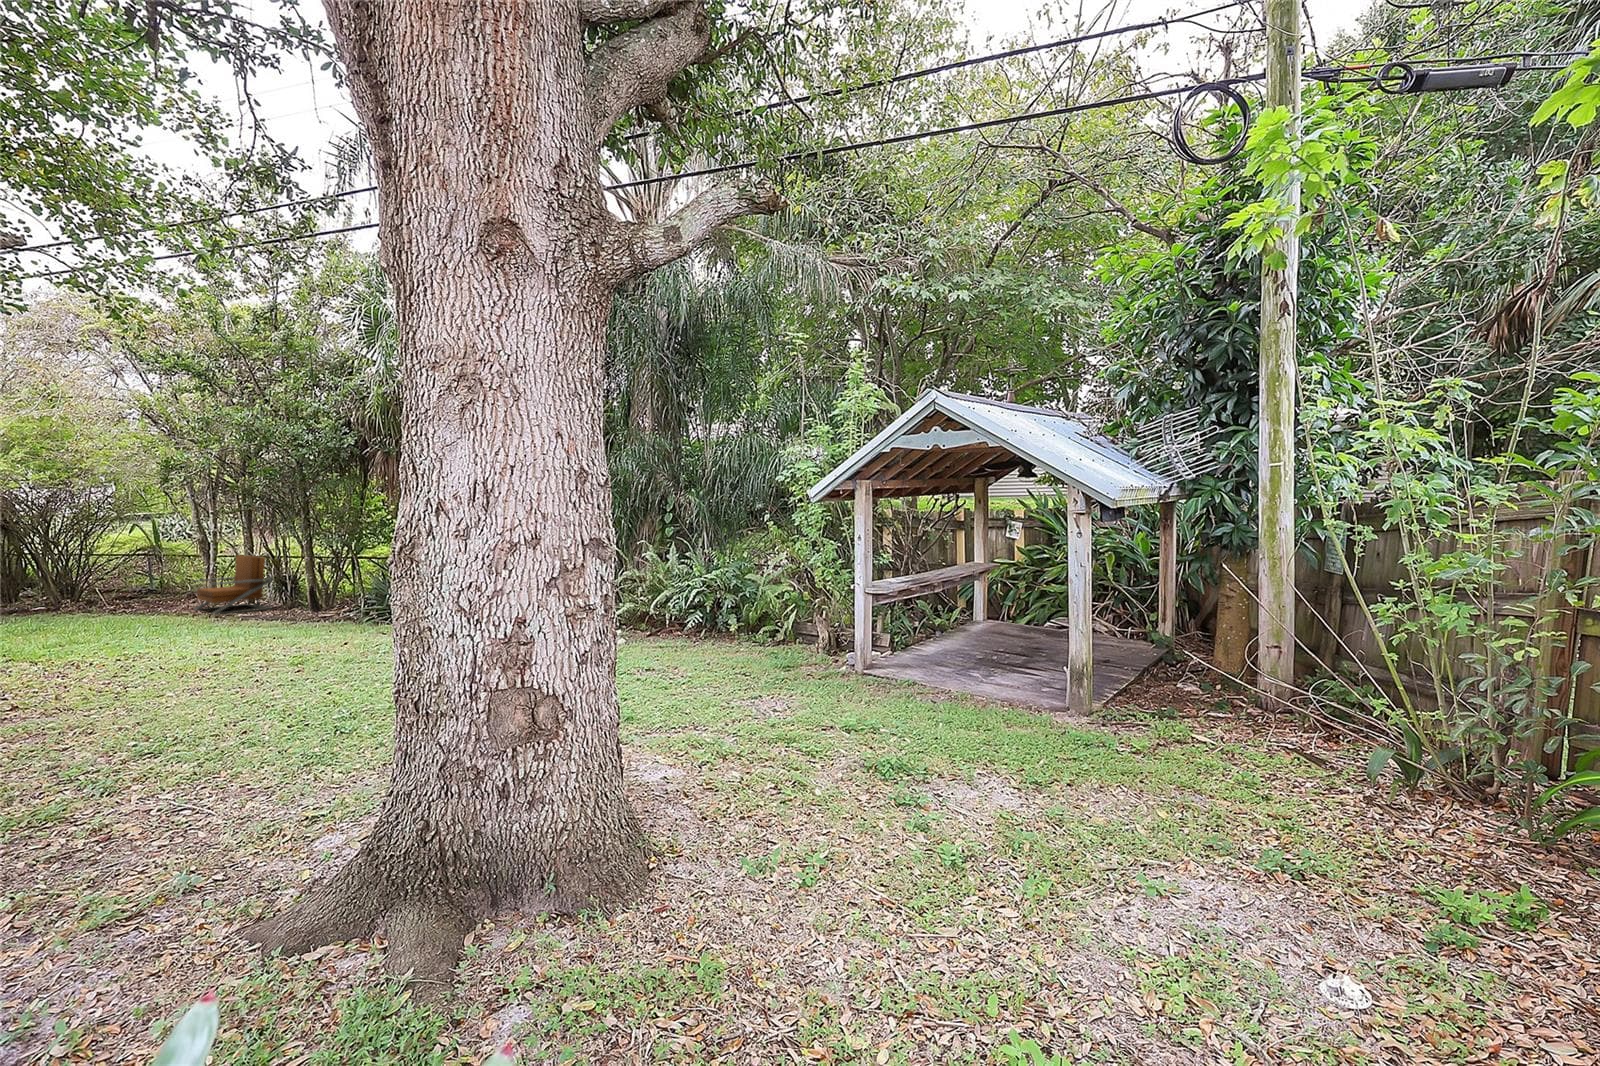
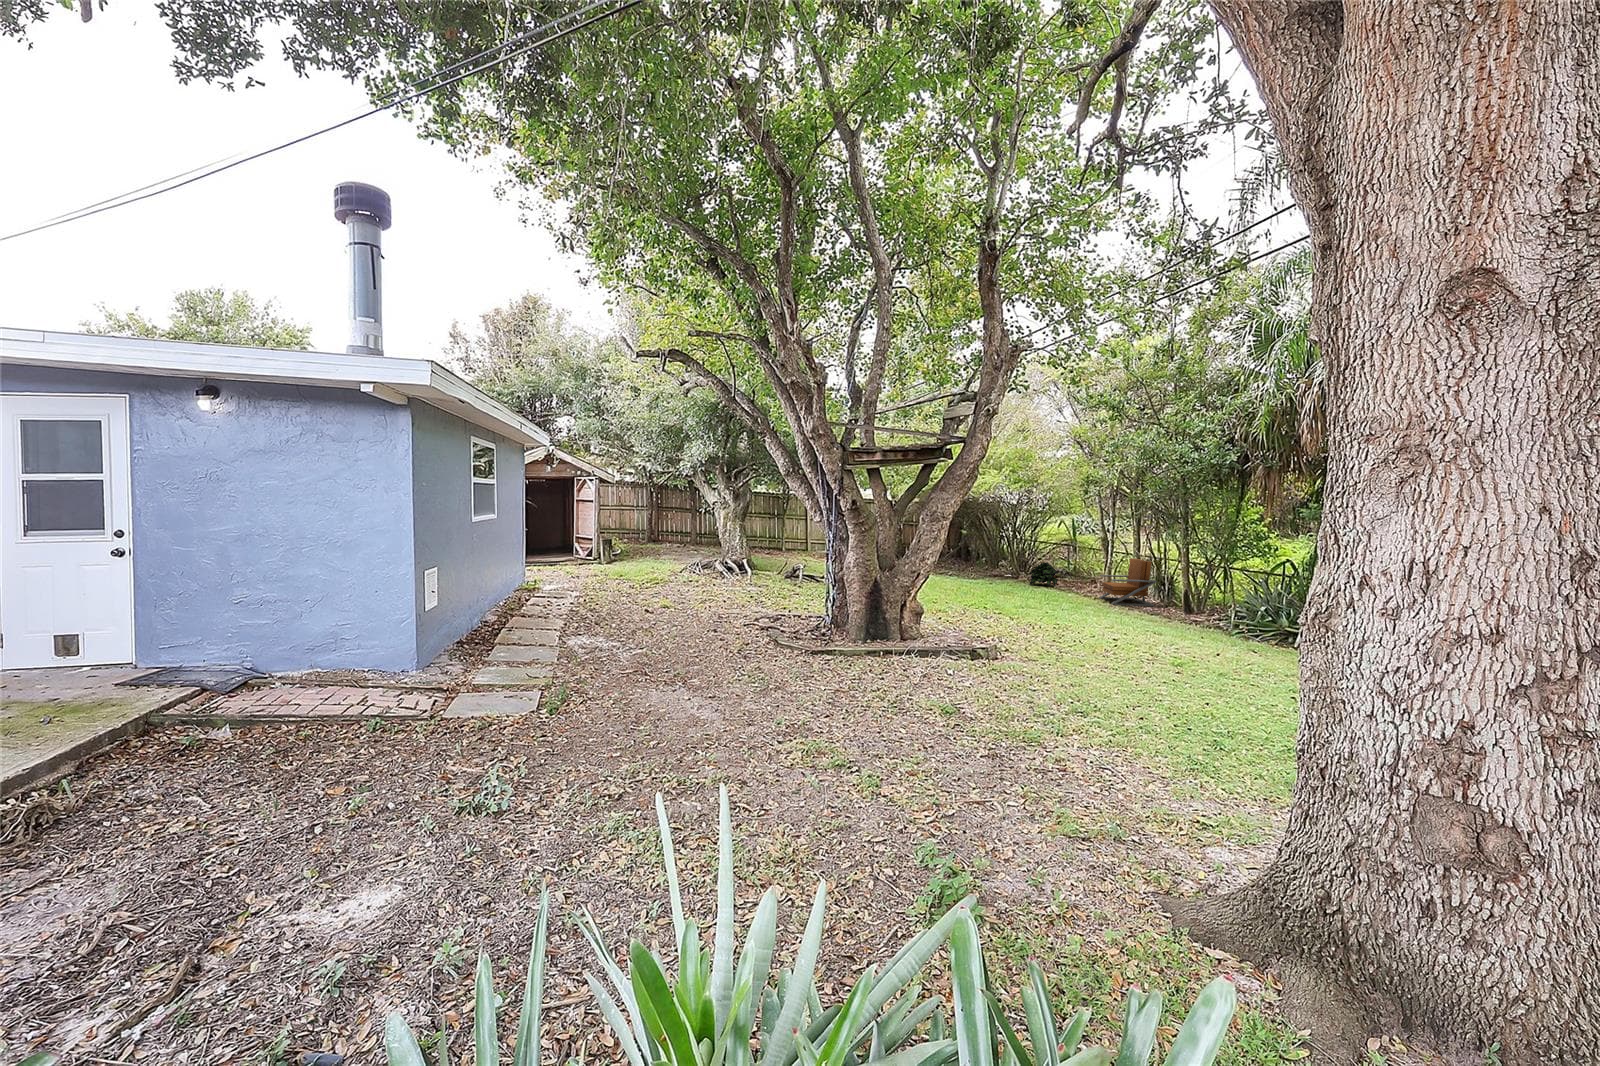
potted plant: none [69,573,124,608] -> present [1030,562,1058,586]

